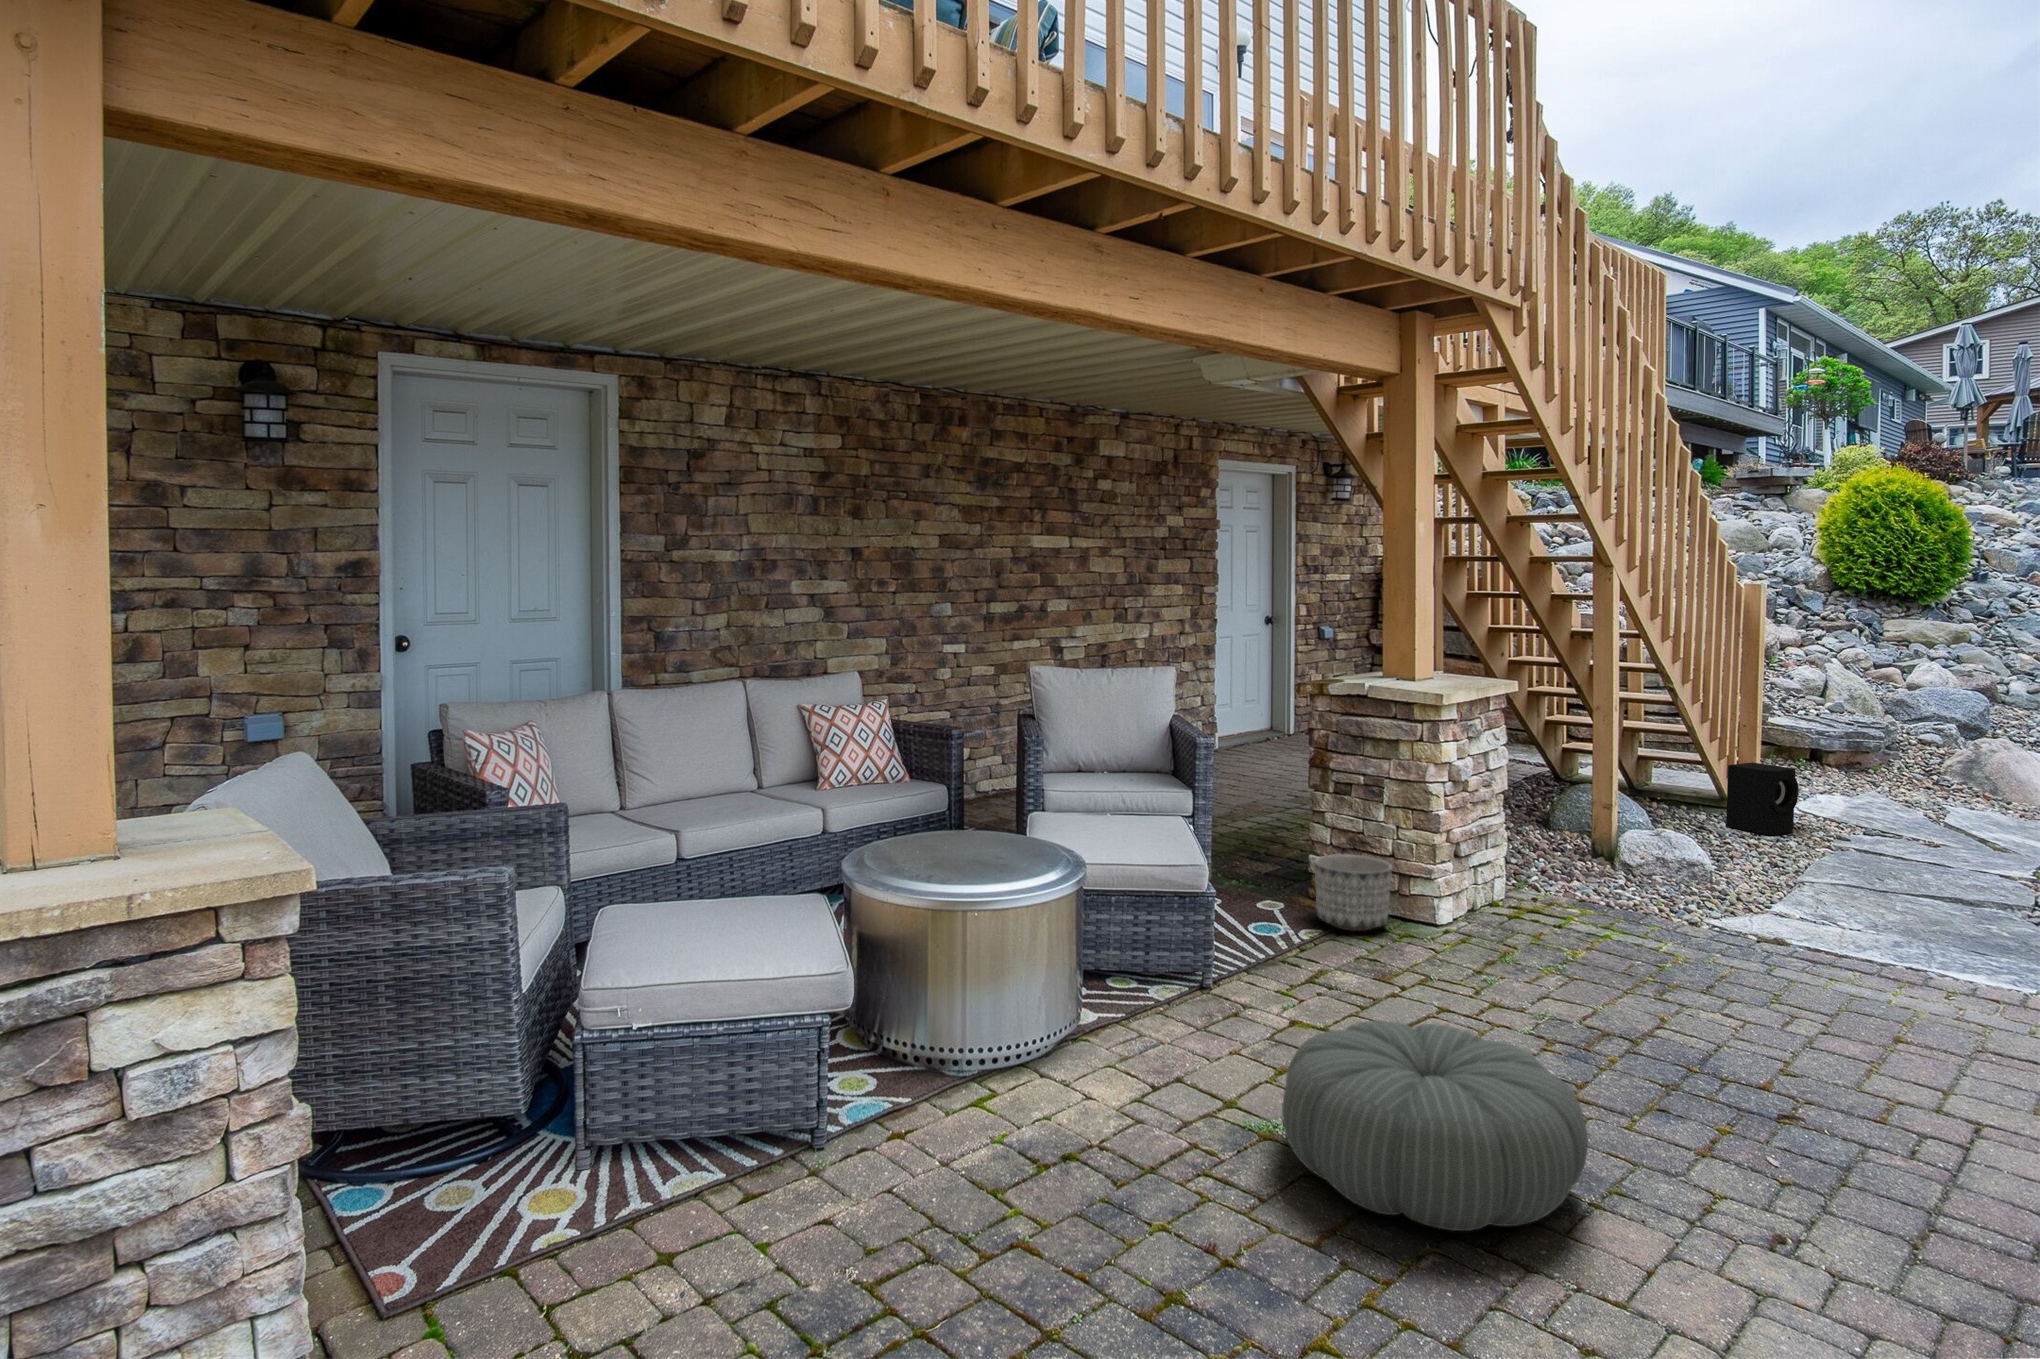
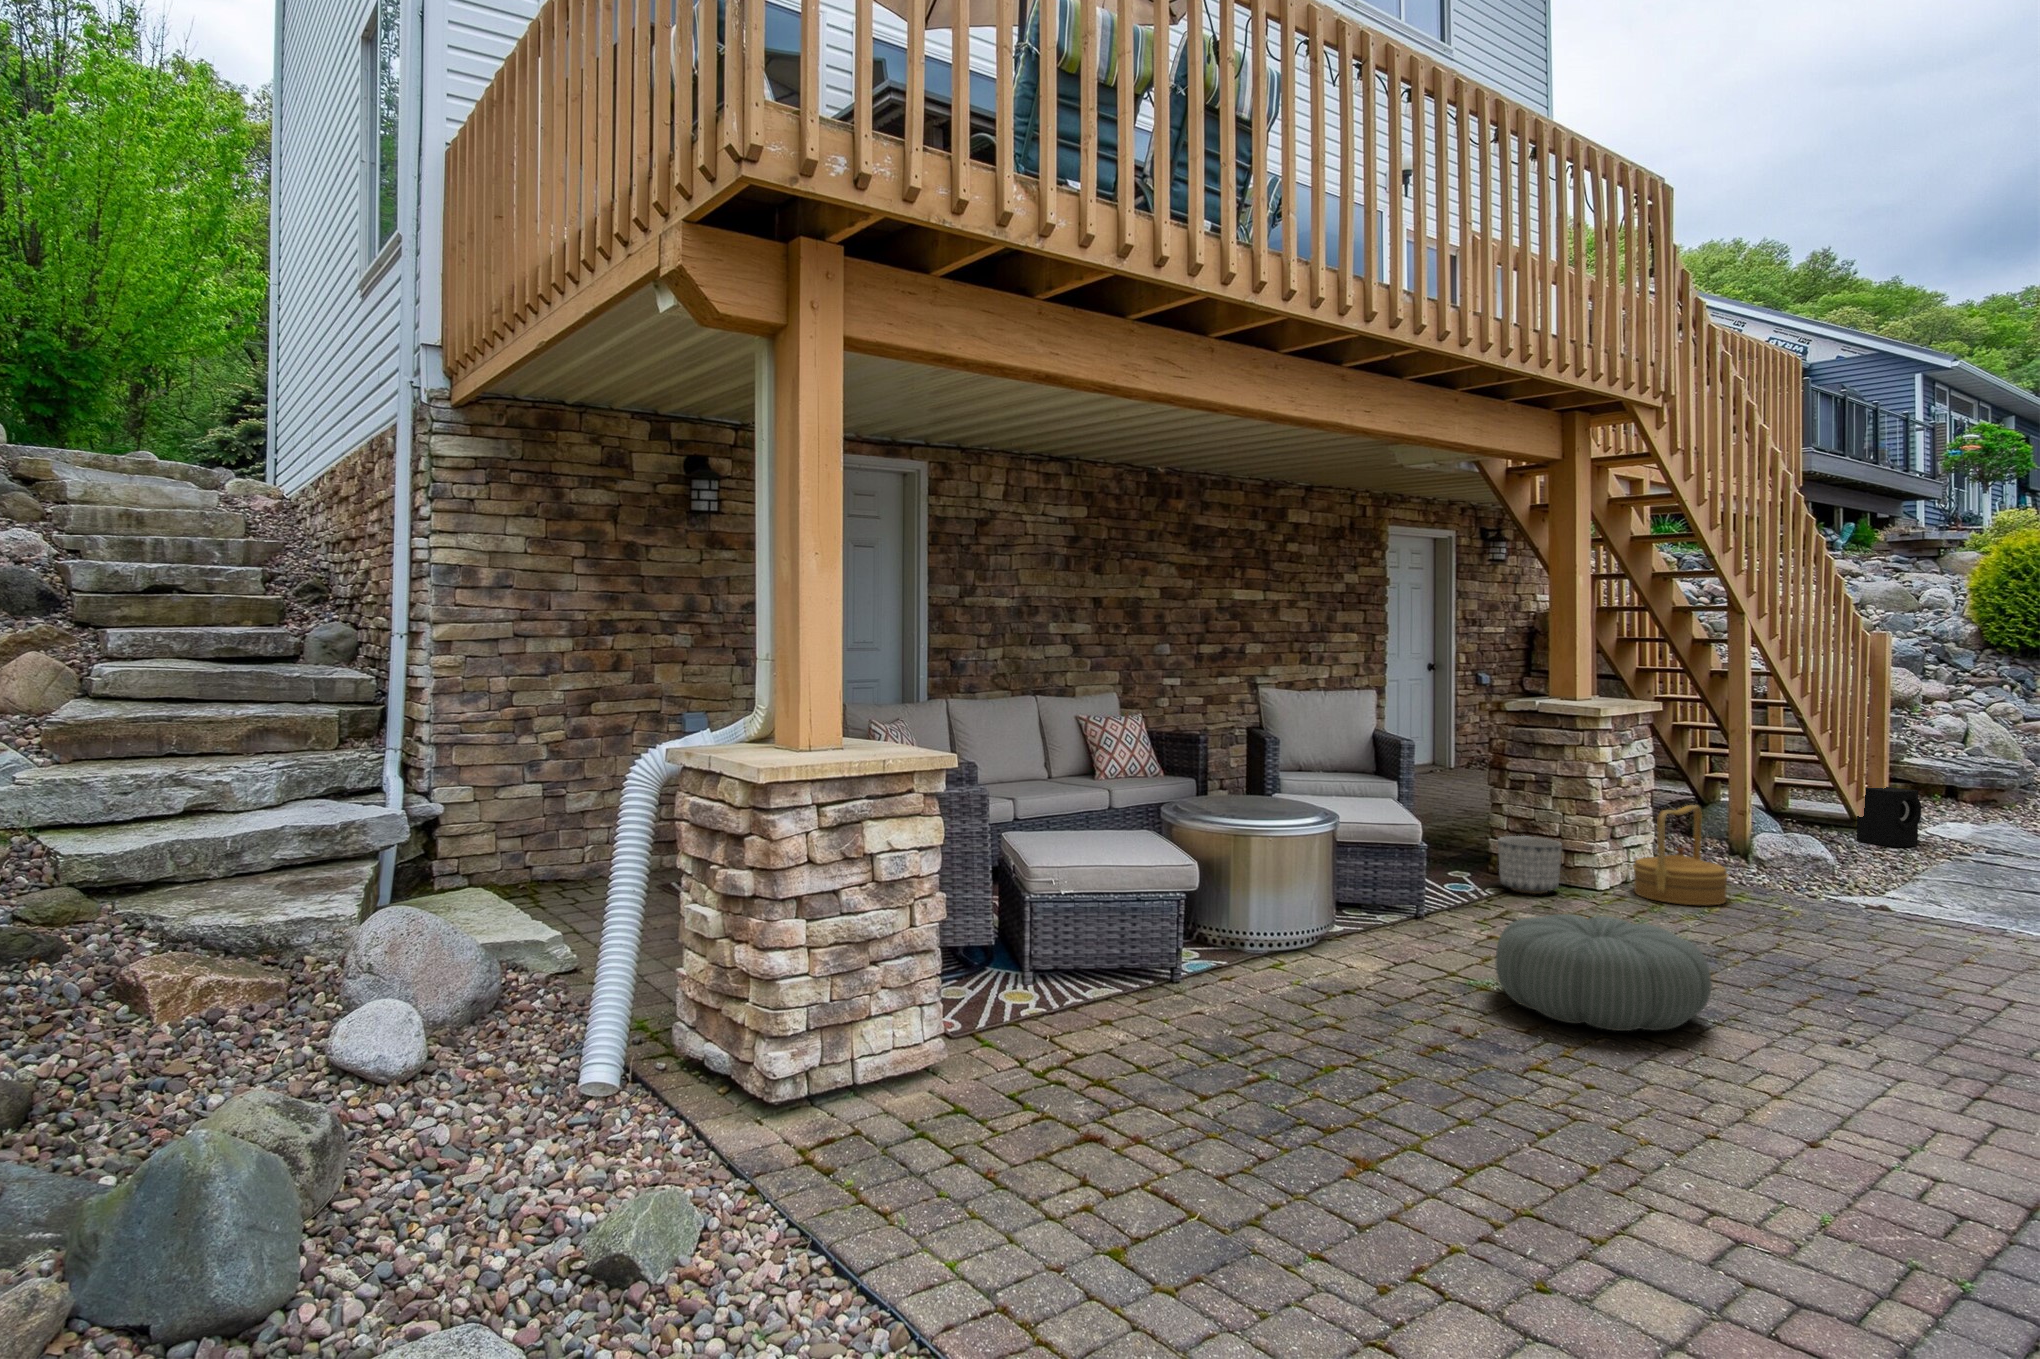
woven basket: none [1478,811,1594,944] -> present [1633,805,1729,905]

